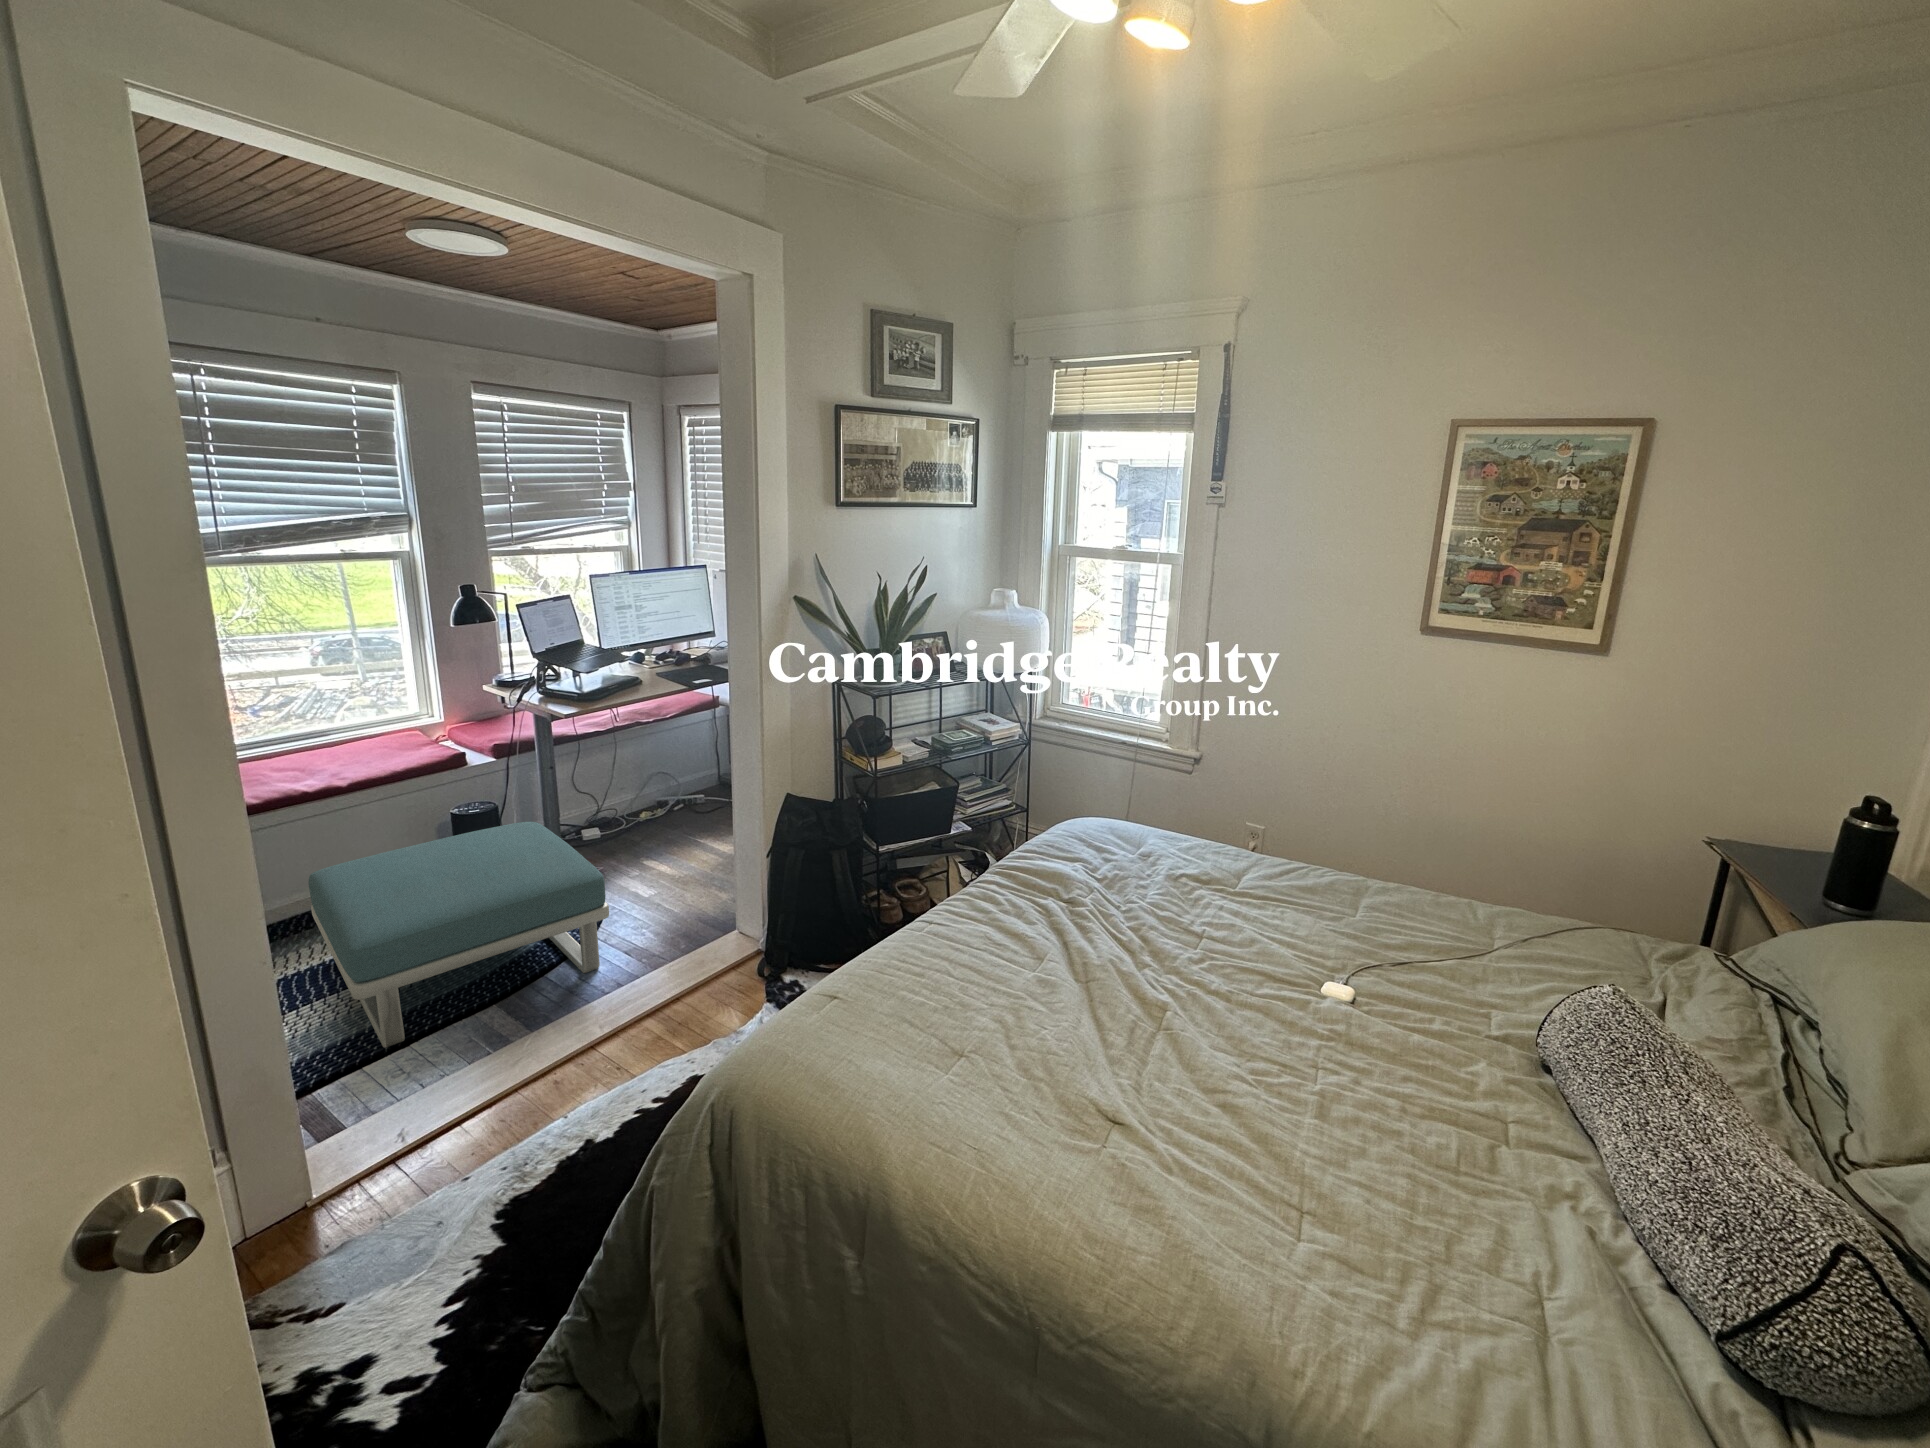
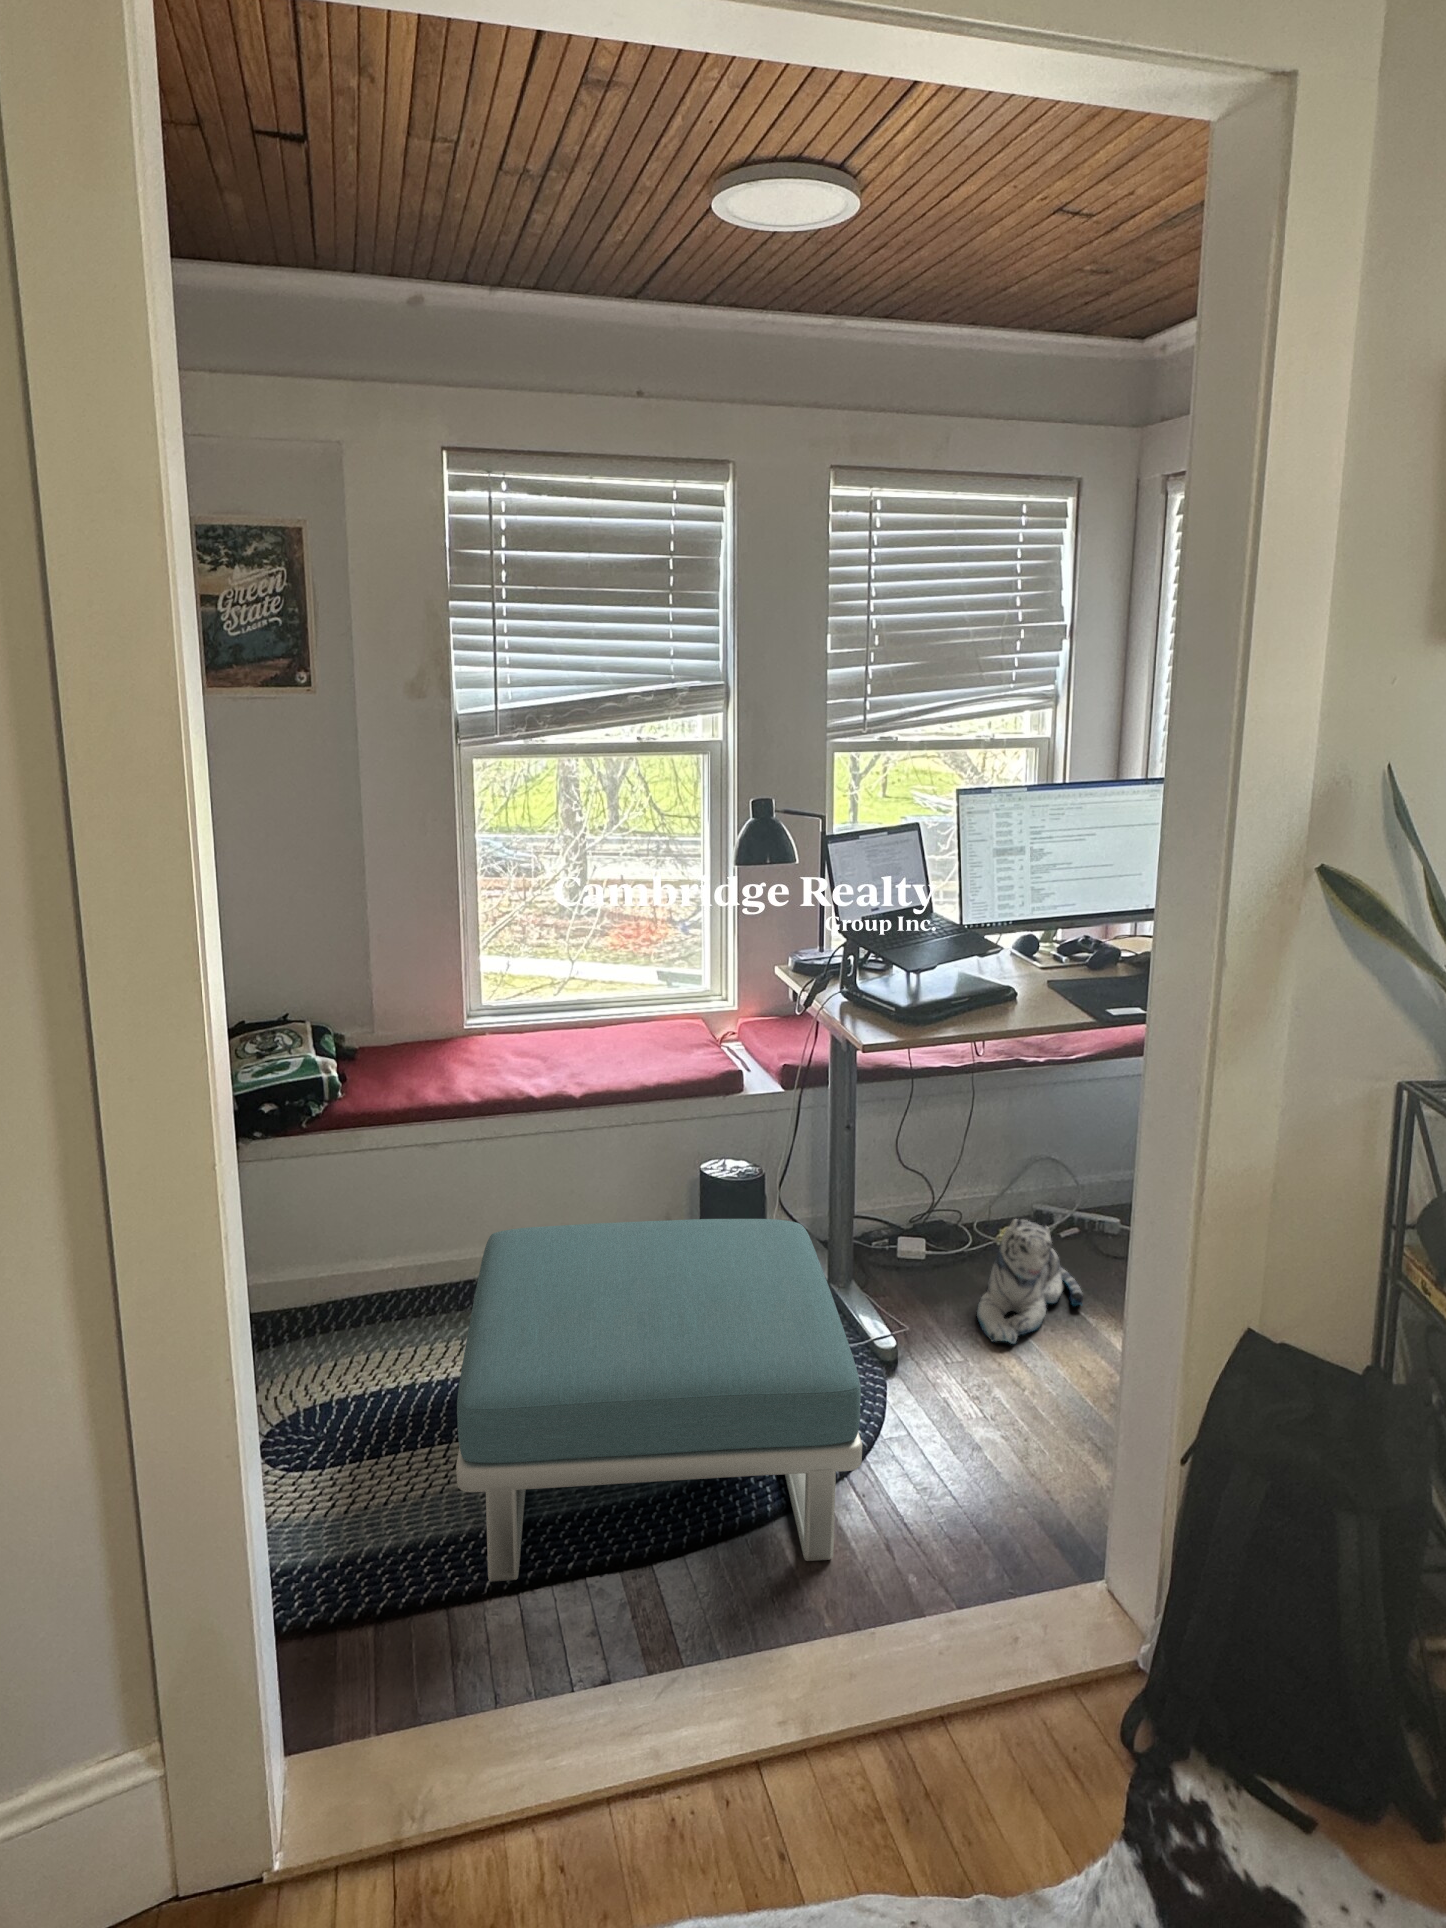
plush toy: none [640,798,696,862] -> present [977,1219,1083,1344]

